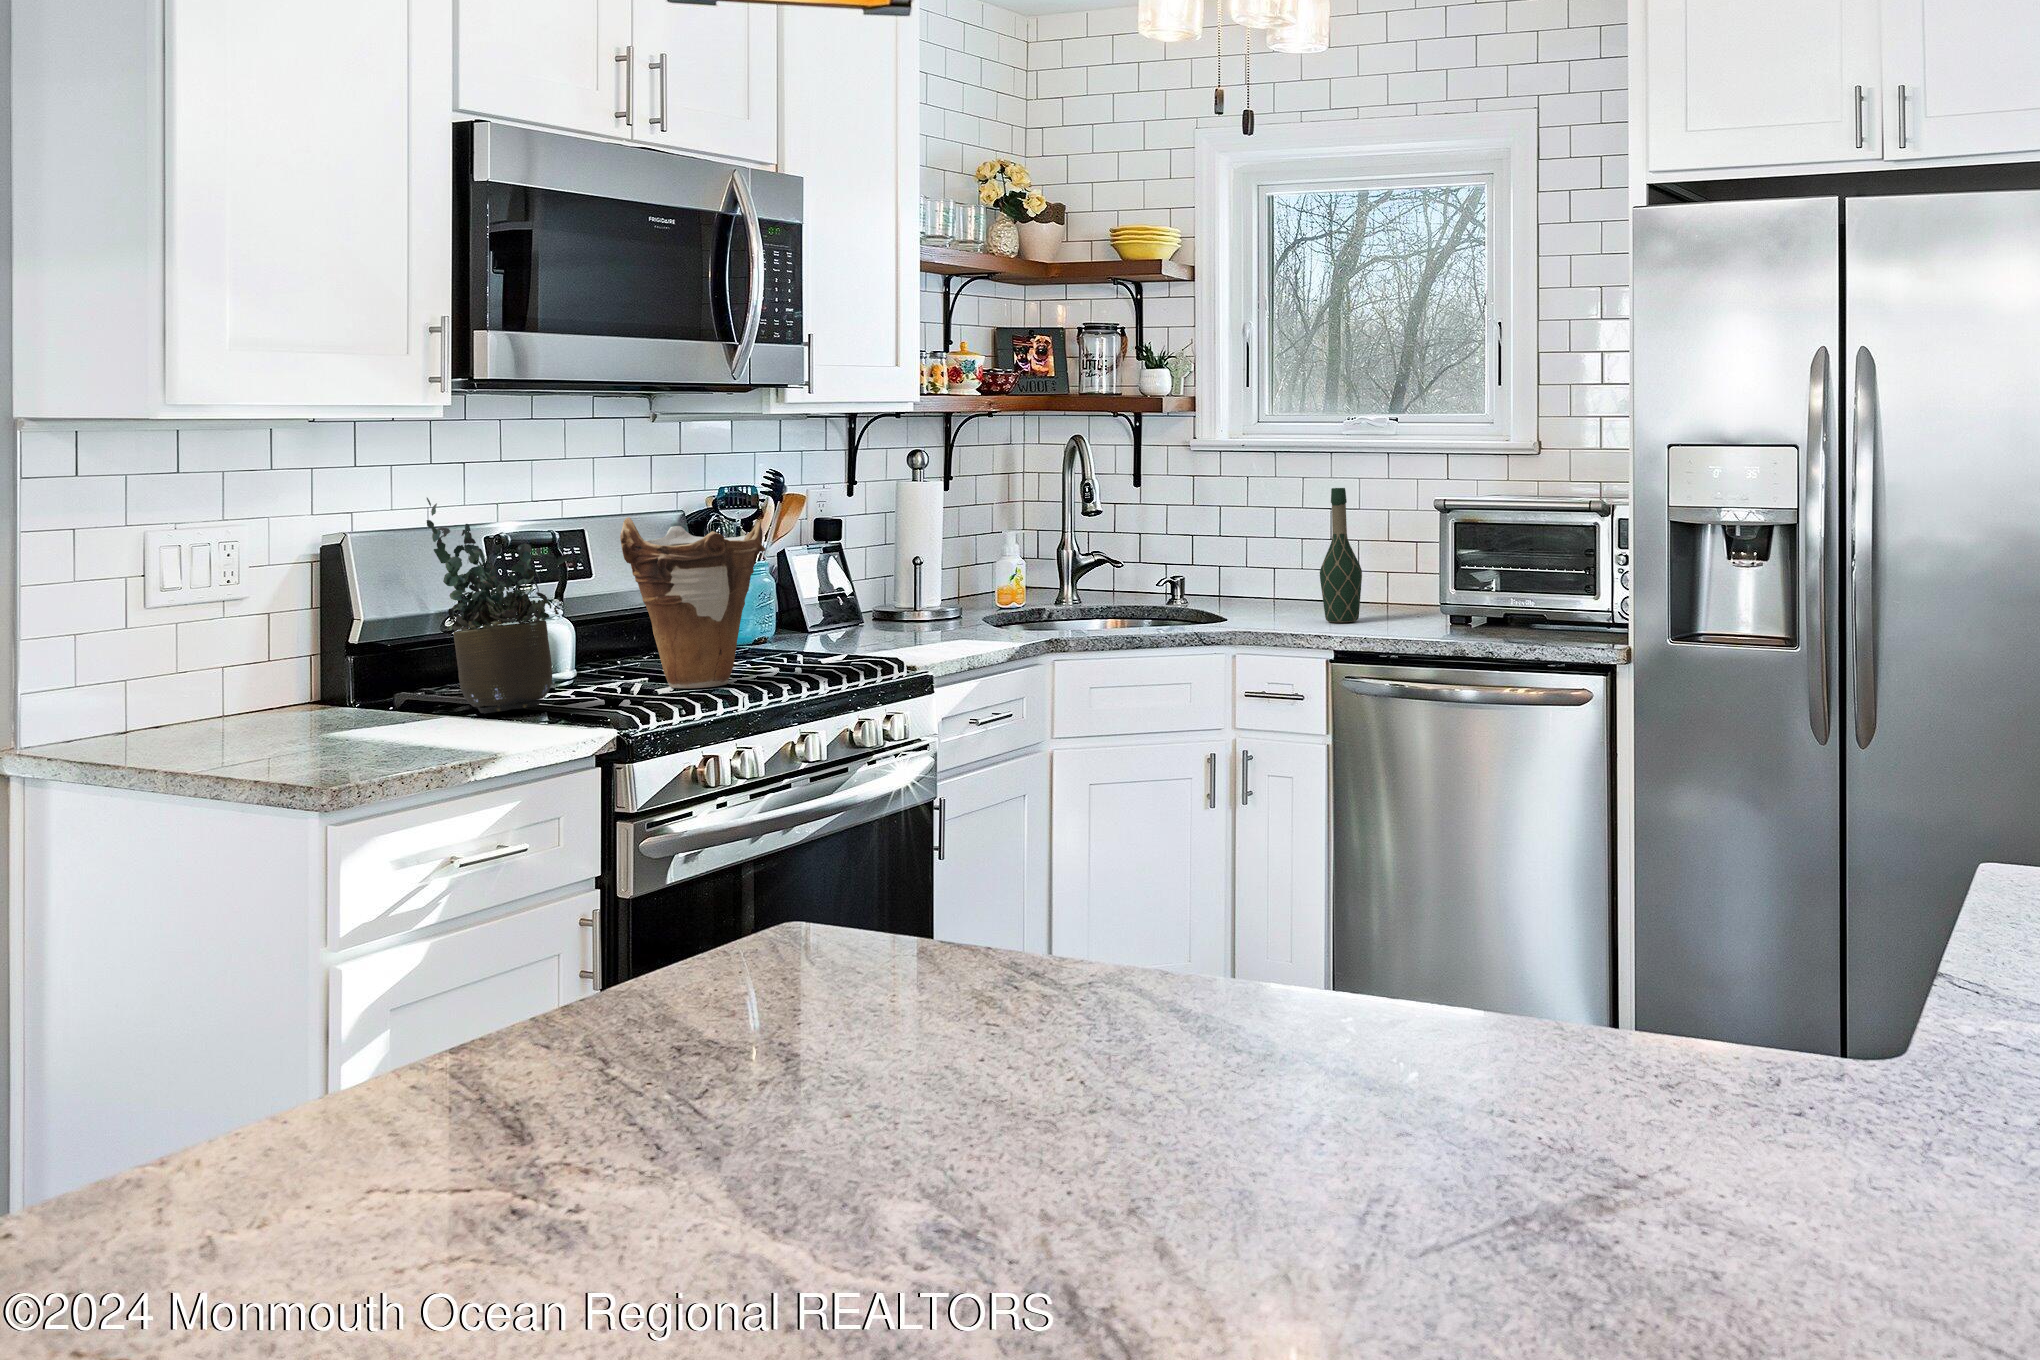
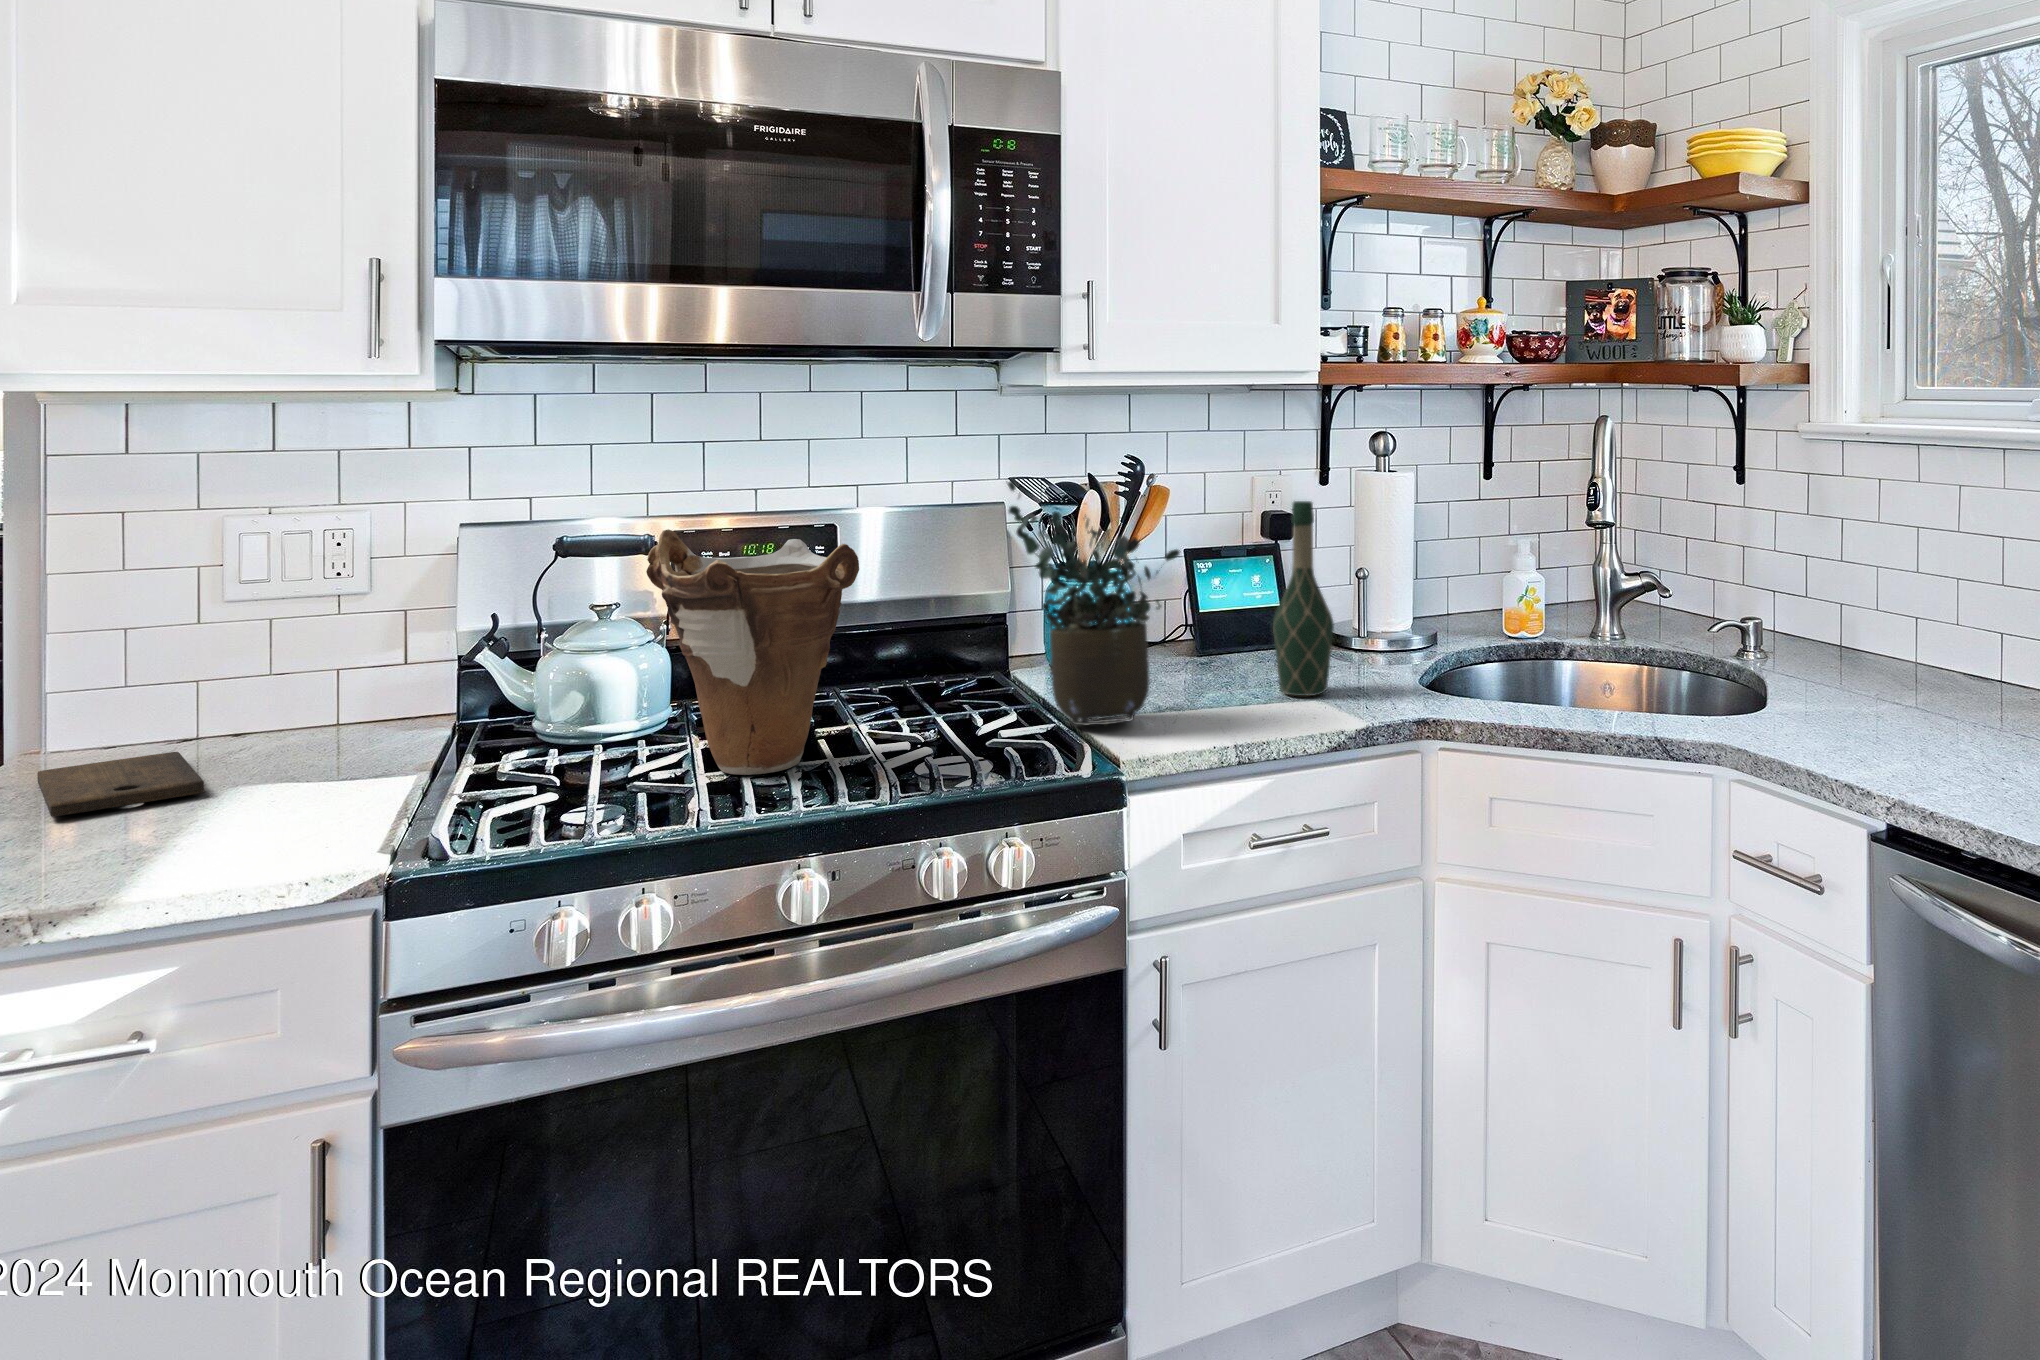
wine bottle: present [1320,488,1362,622] -> present [1273,501,1334,696]
potted plant: present [427,498,569,713] -> present [1006,481,1180,726]
cutting board: none [141,721,334,746] -> present [37,752,204,816]

